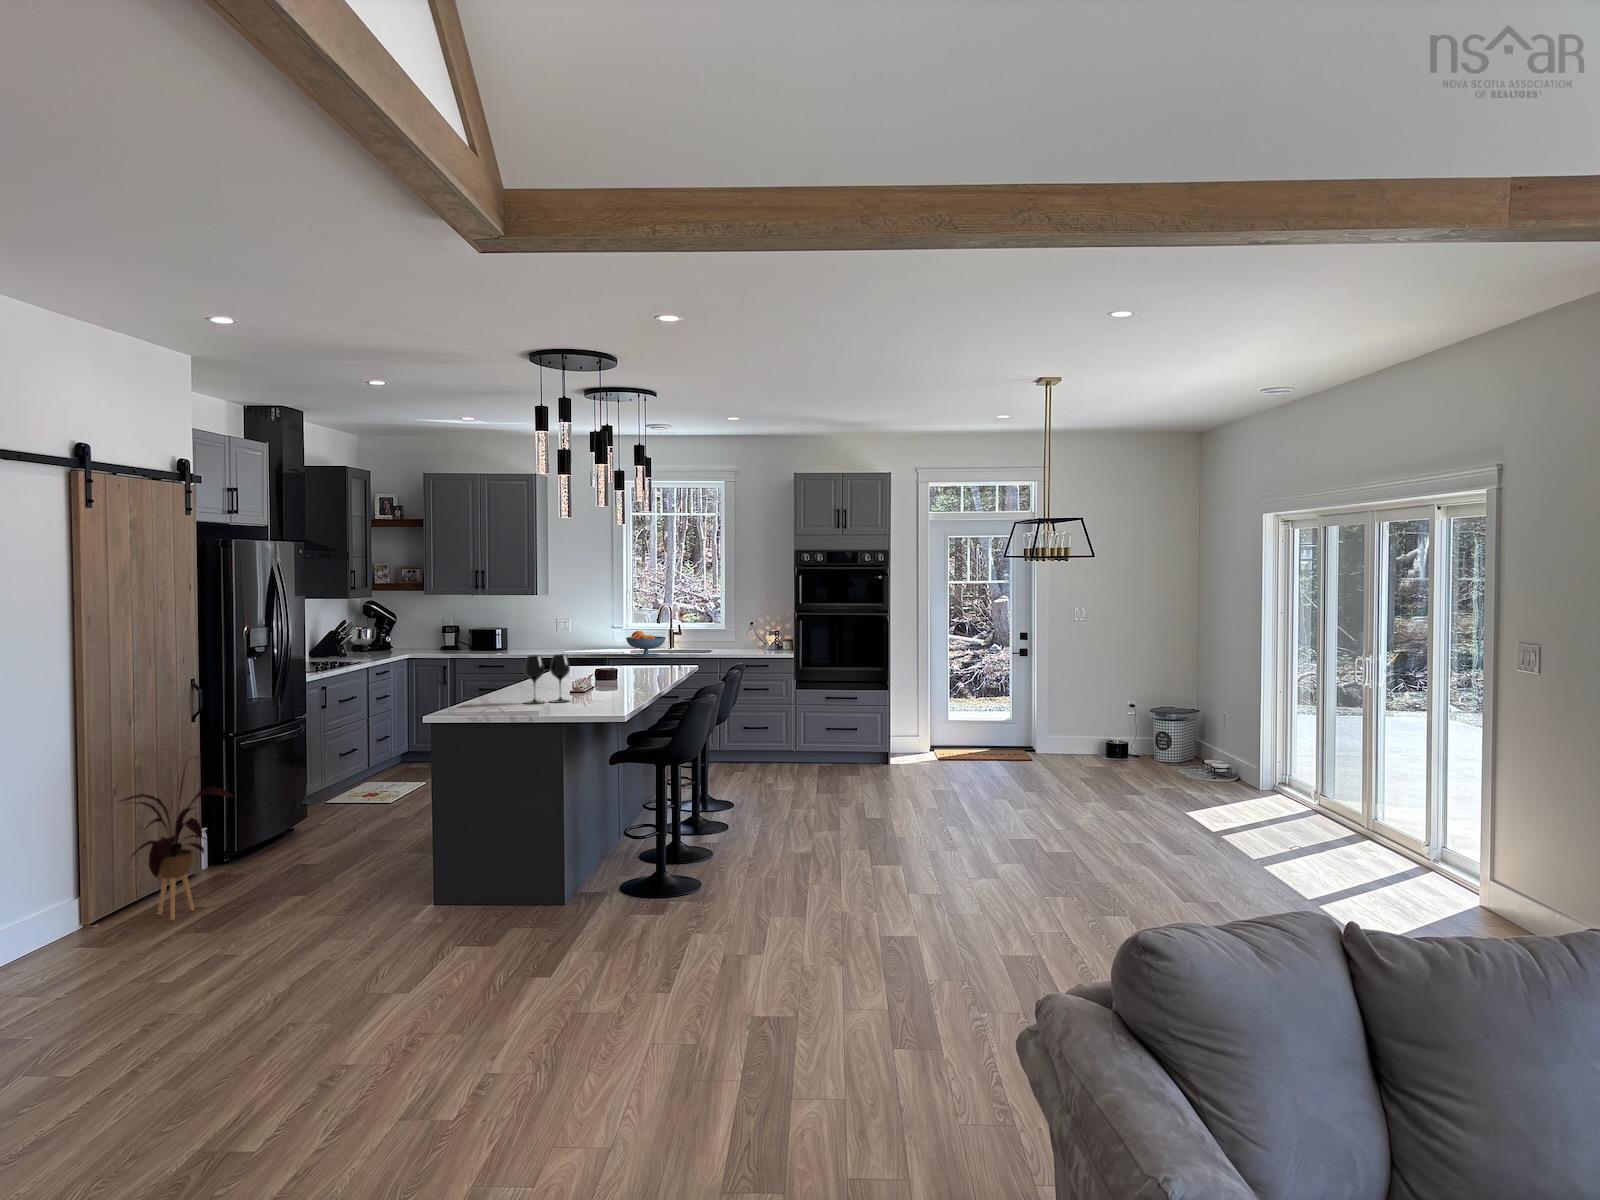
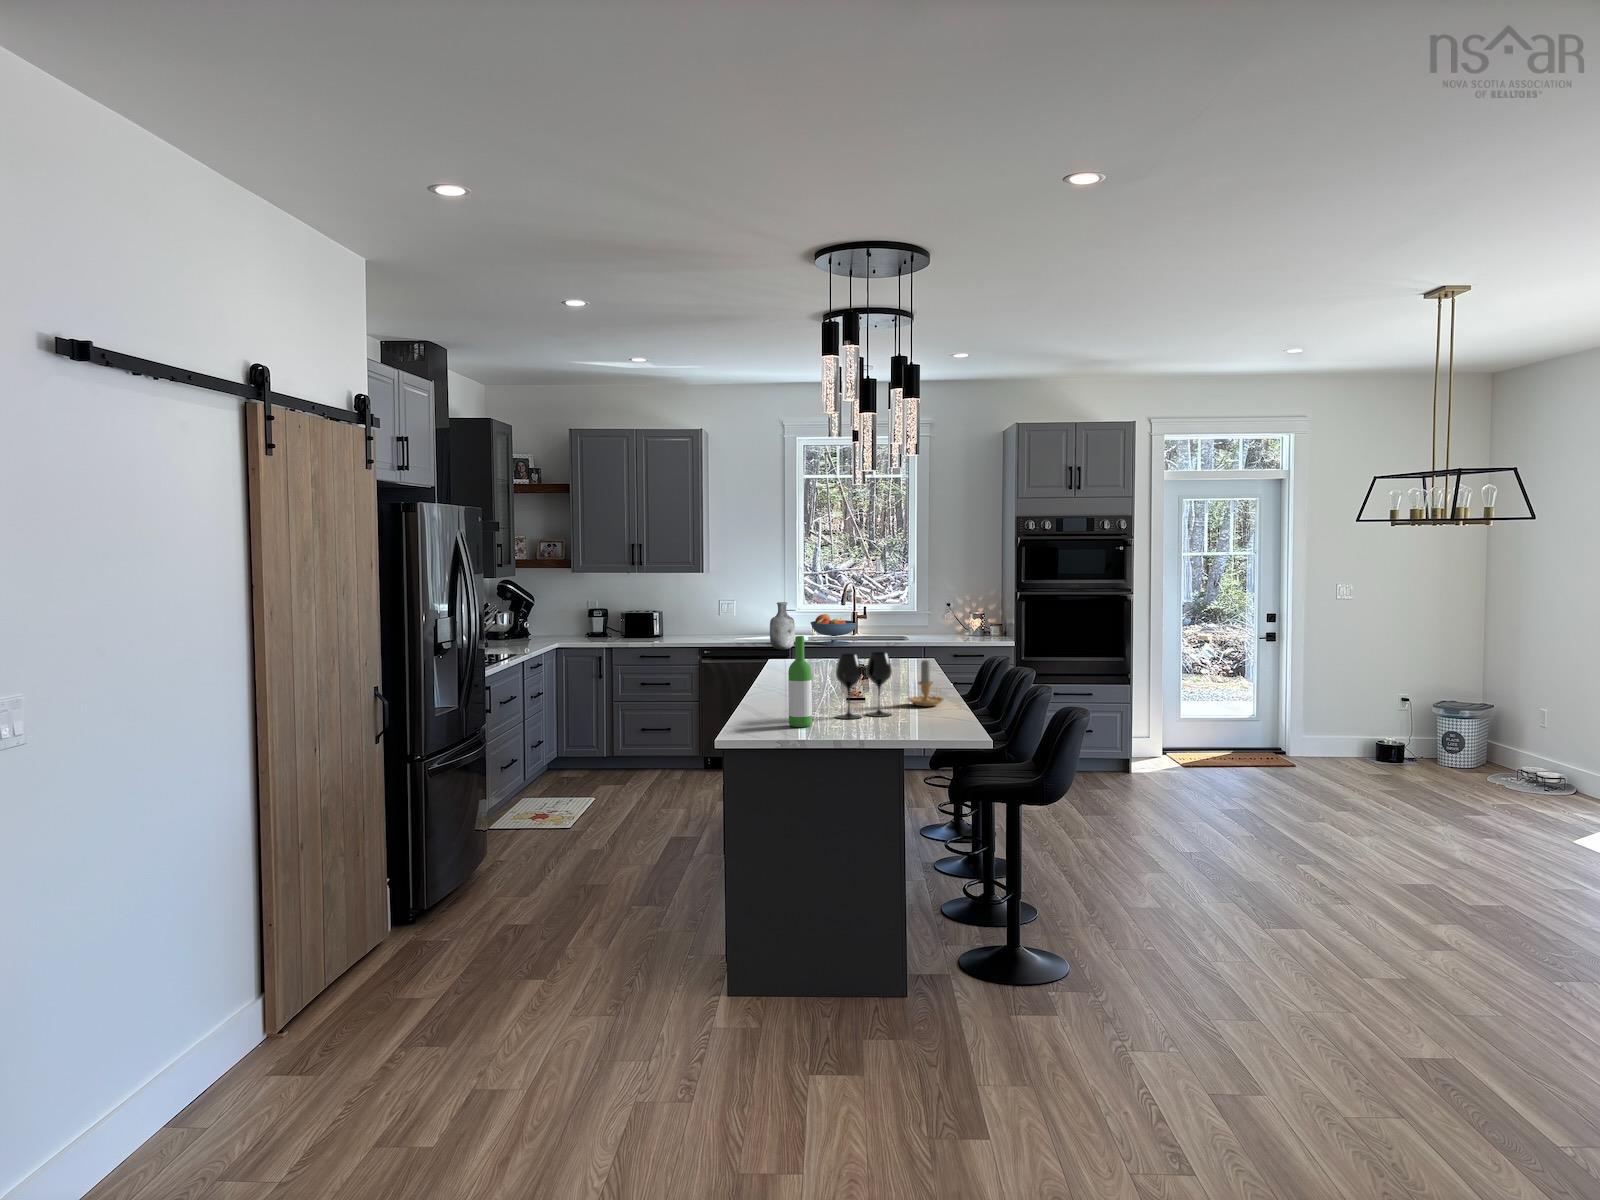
vase: none [584,620,605,660] -> present [770,602,795,650]
wine bottle: none [477,641,496,709] -> present [788,636,812,727]
candle: none [595,660,625,697] -> present [908,660,944,706]
house plant: present [122,768,234,920] -> none [314,792,466,1013]

